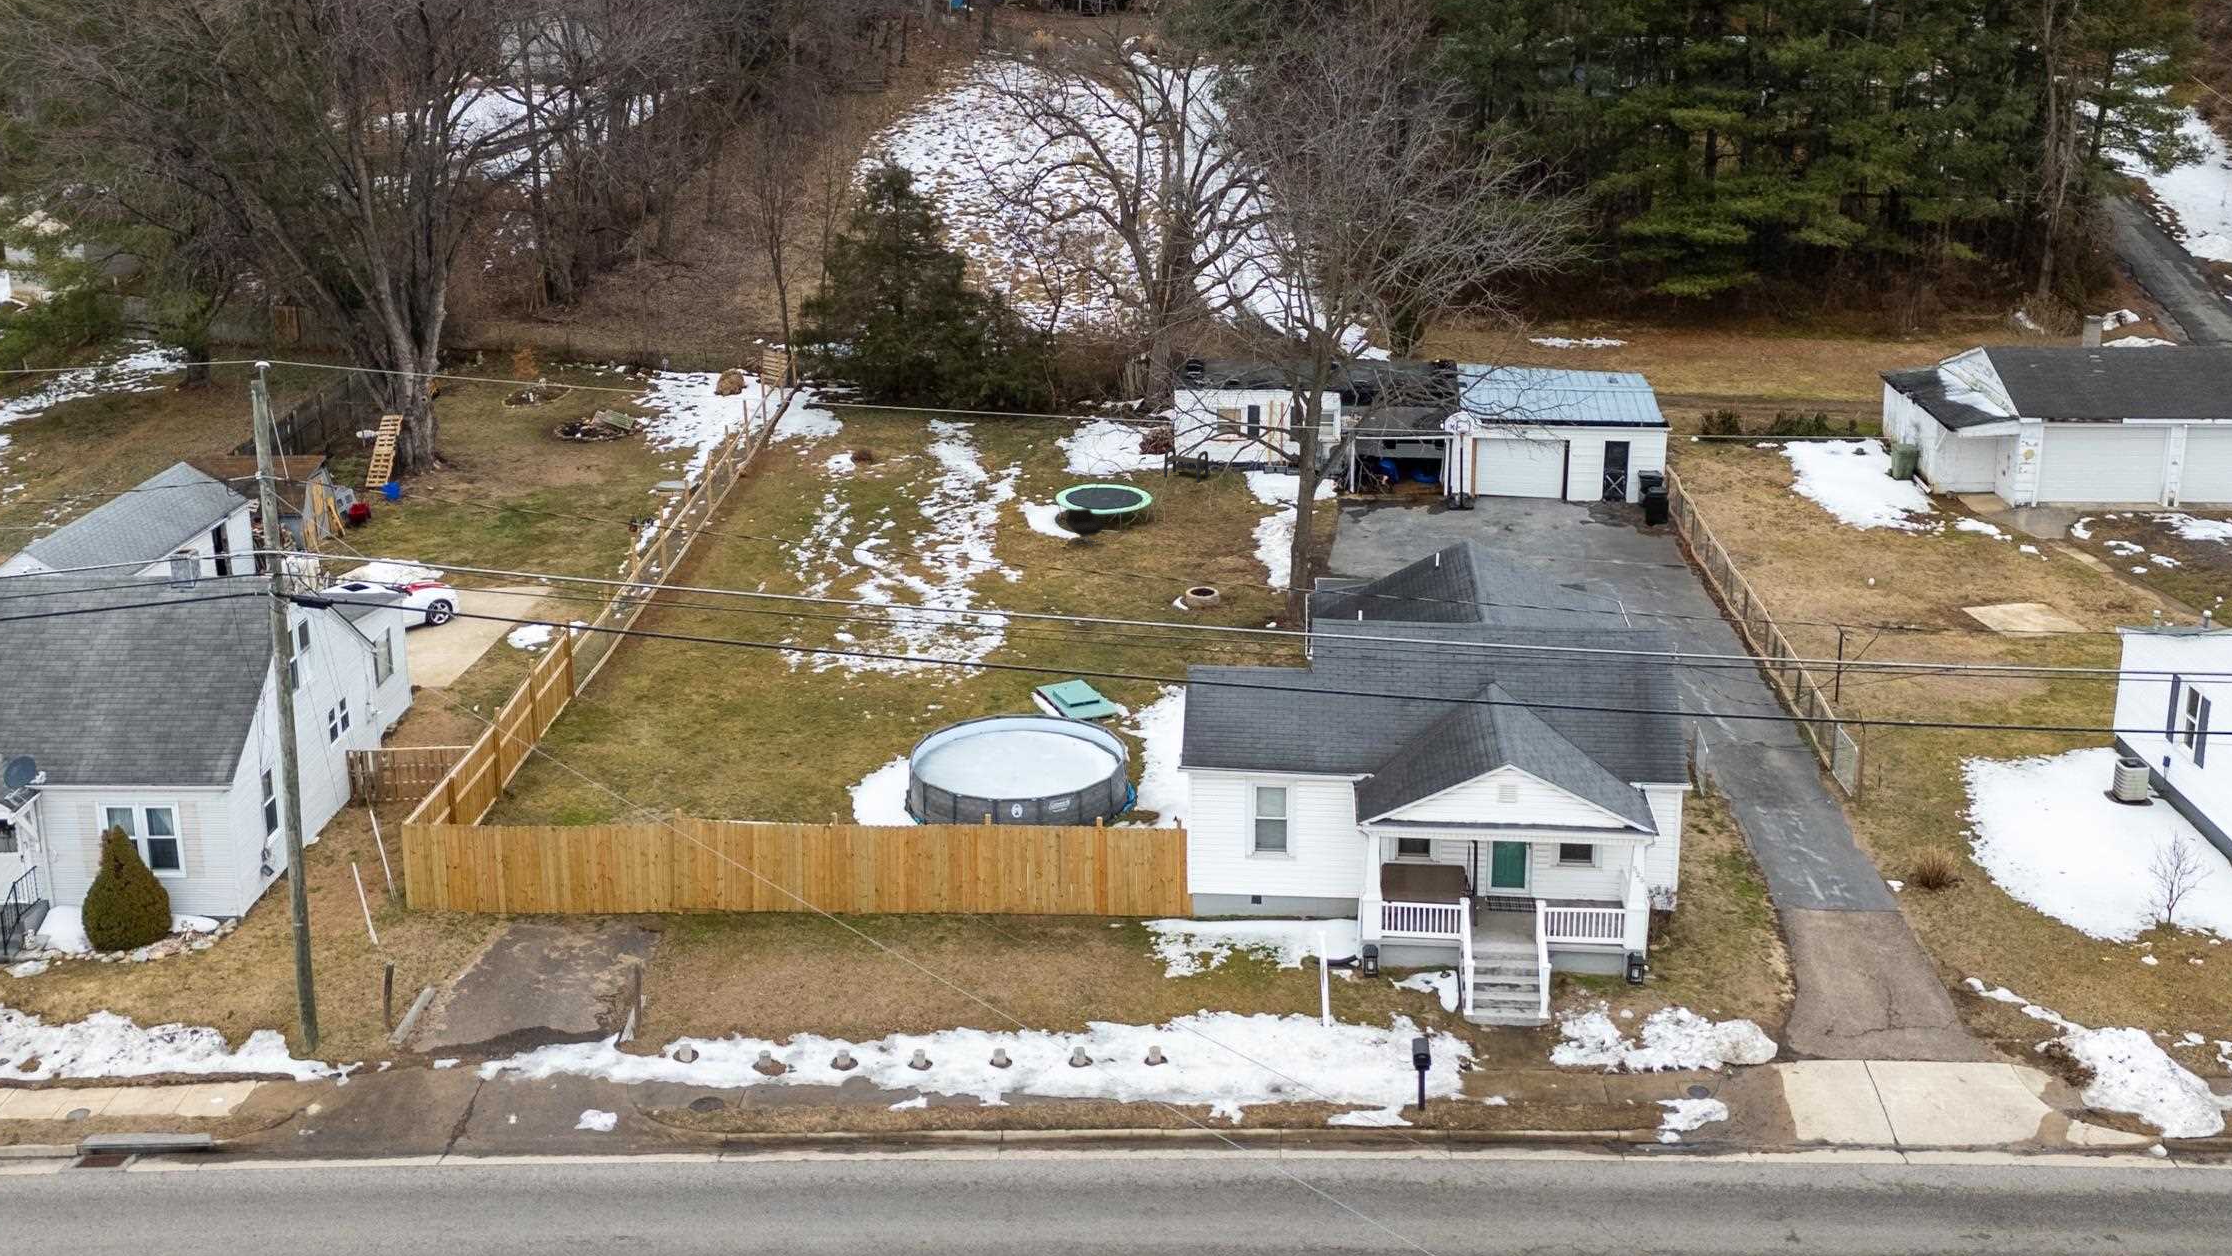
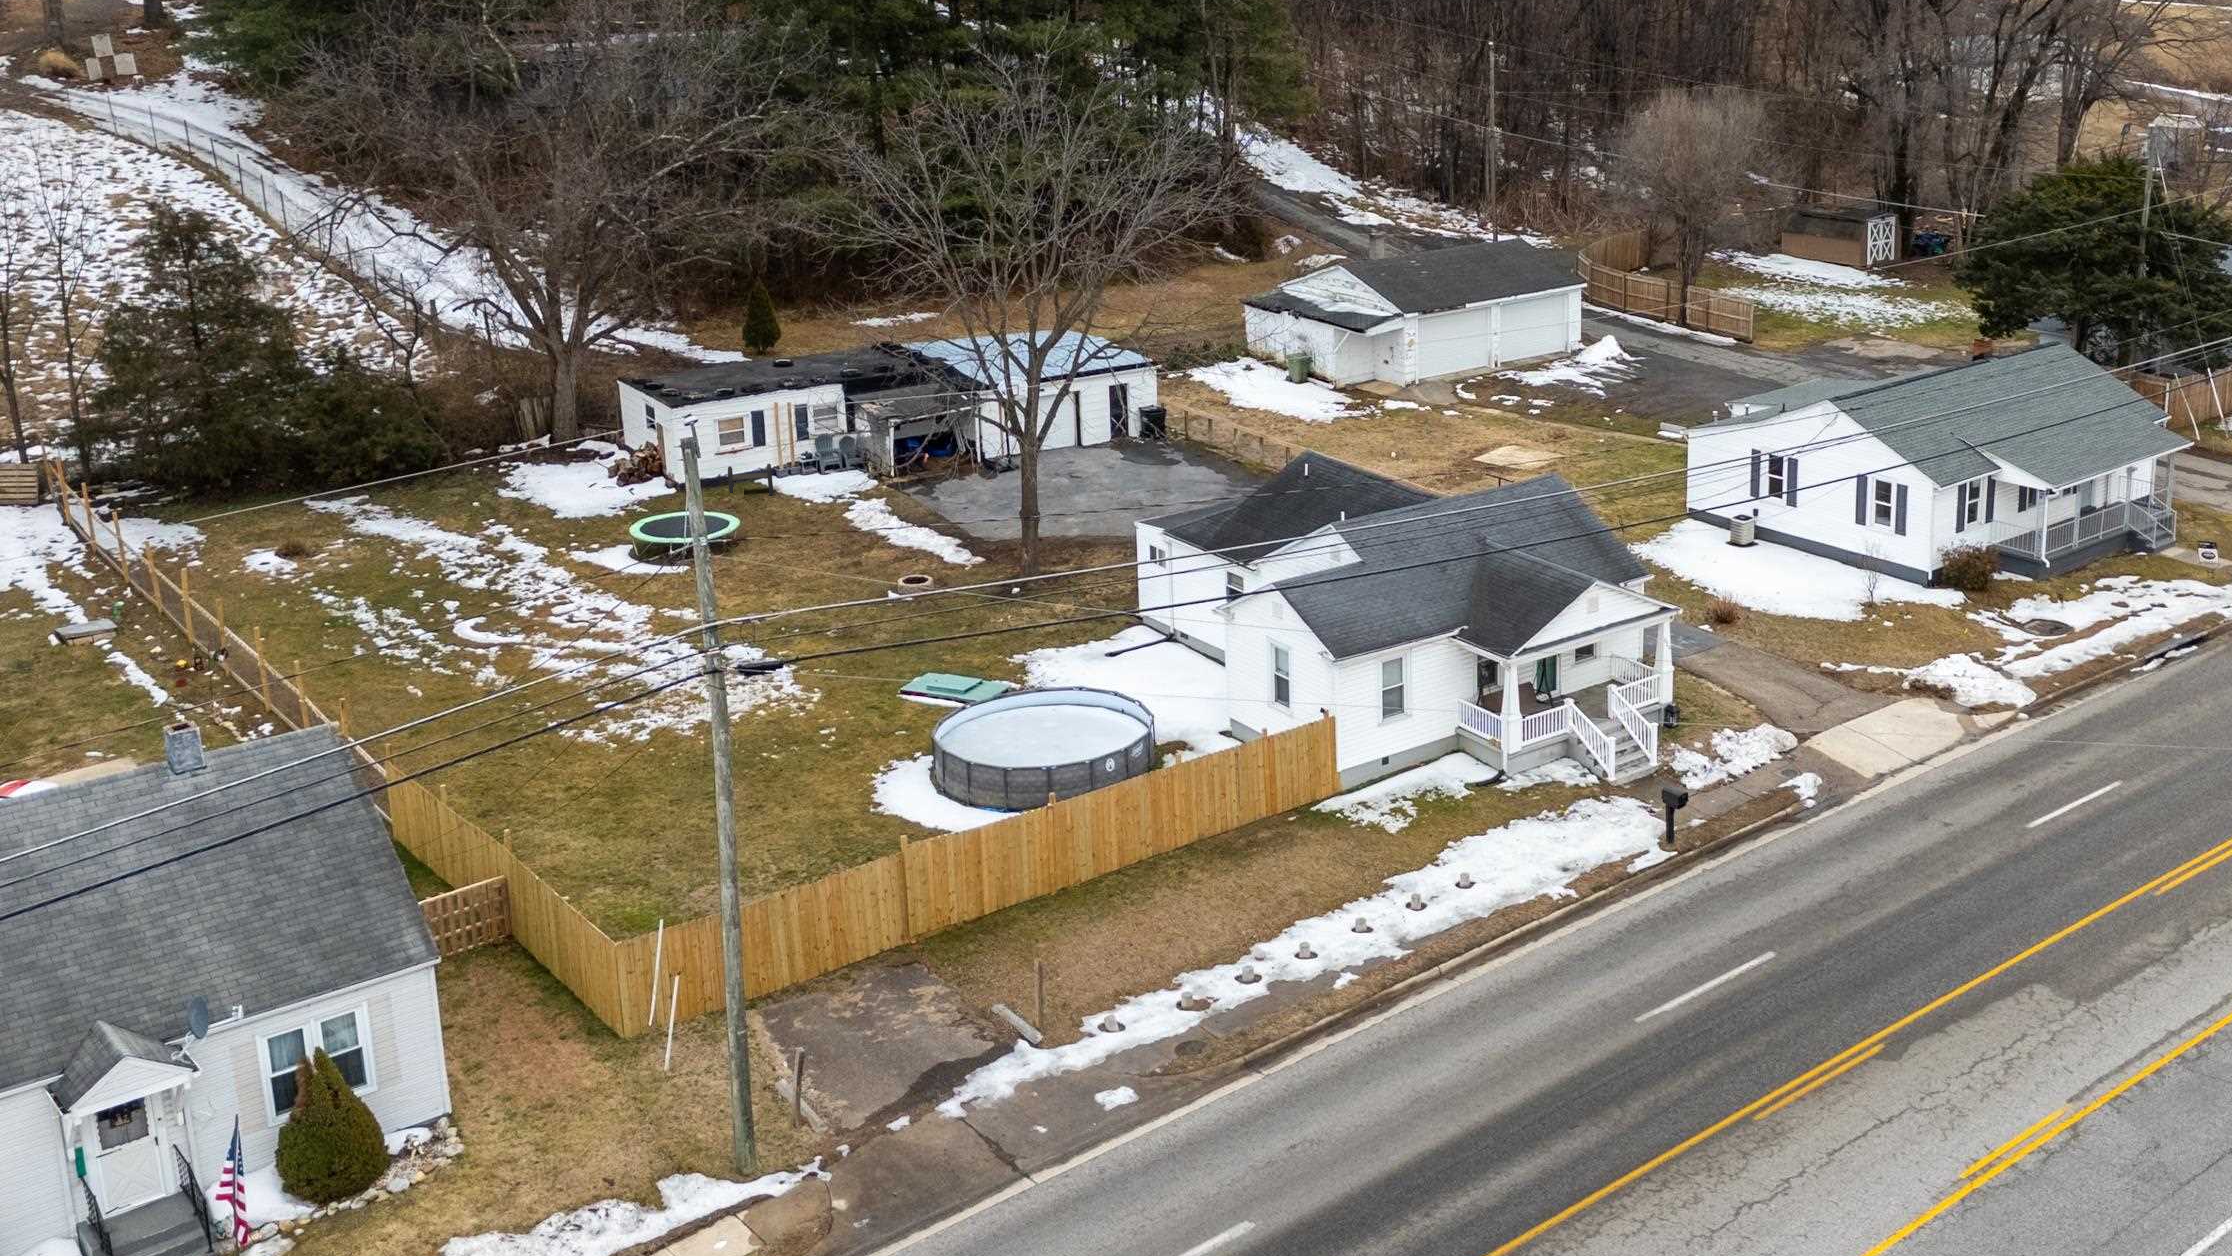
lounge chair: present [1067,508,1104,542] -> none [725,531,771,569]

